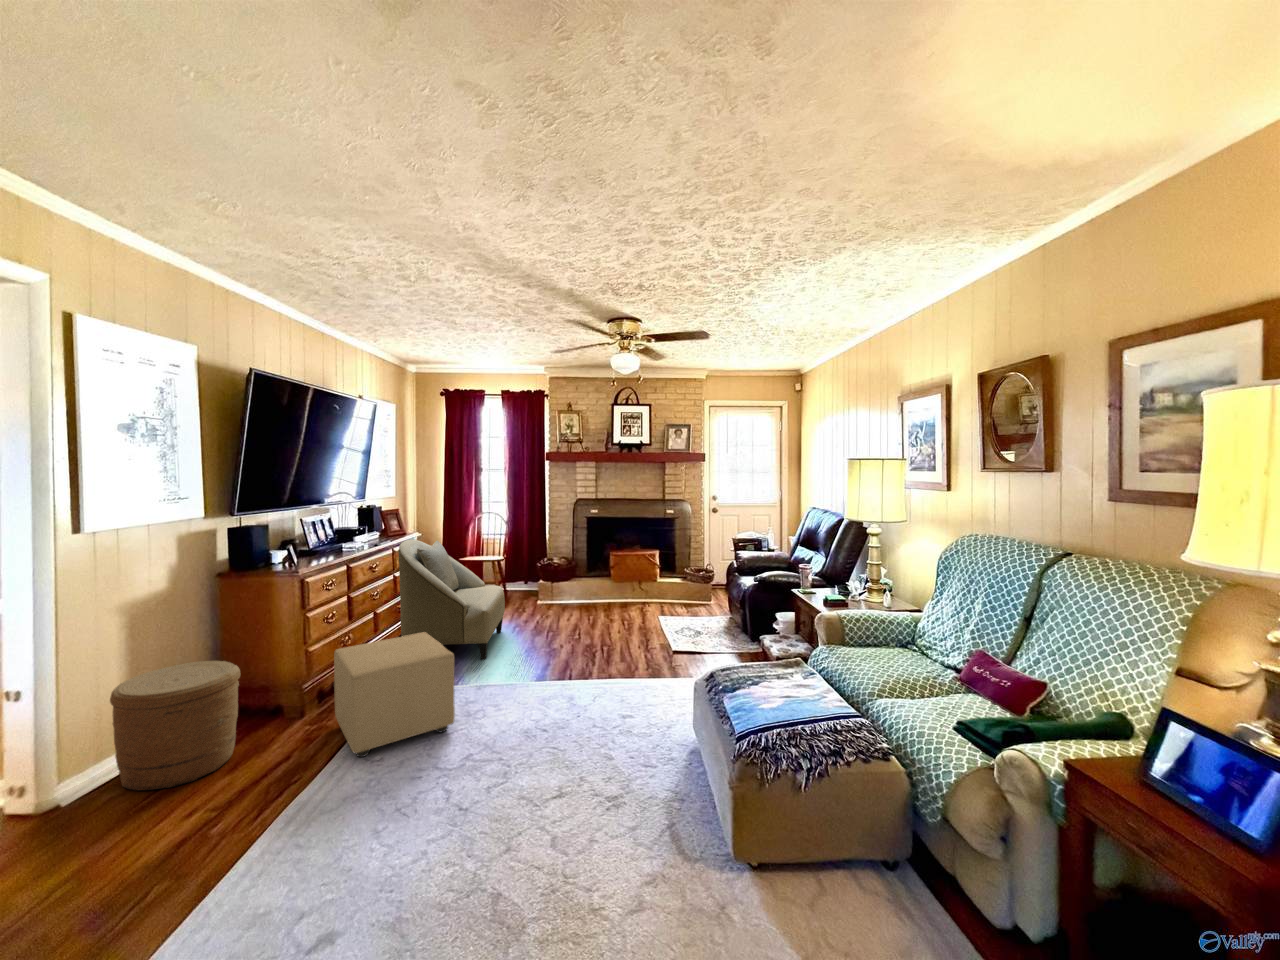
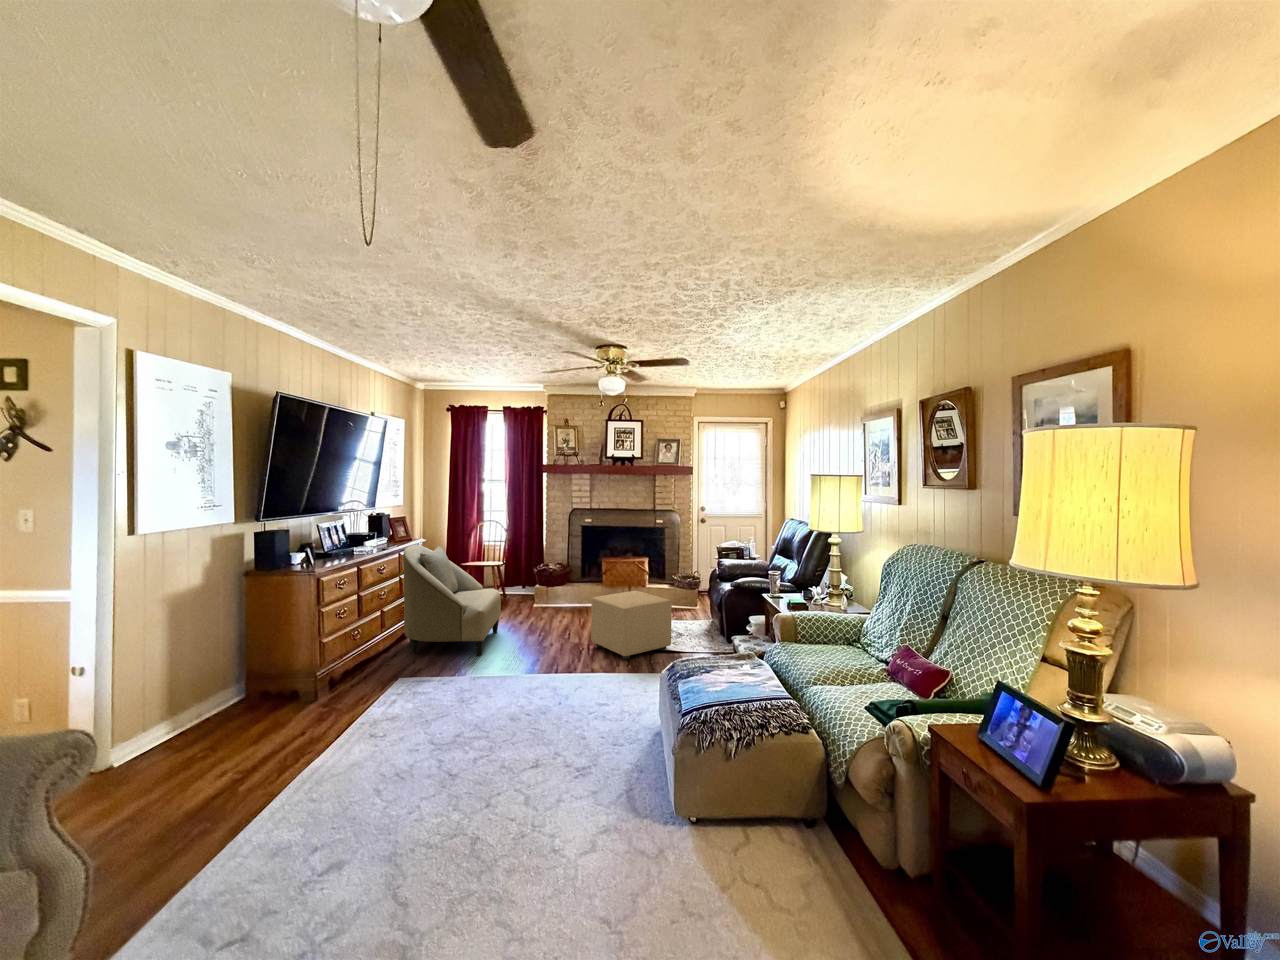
ottoman: present [334,632,455,757] -> present [591,591,672,660]
woven basket: present [110,661,240,791] -> none [156,648,265,756]

